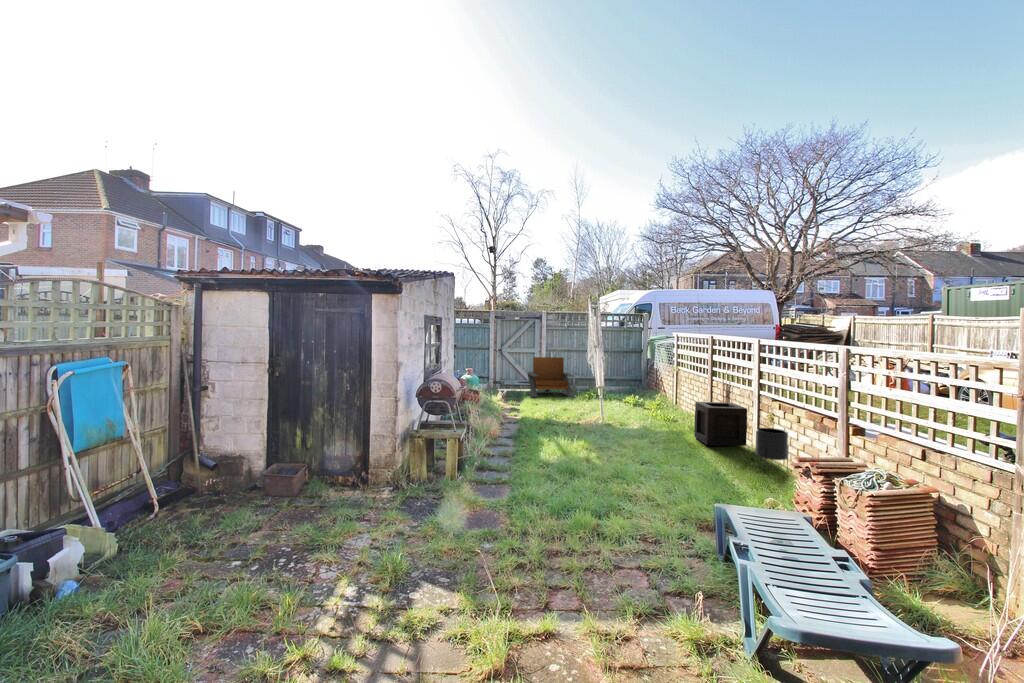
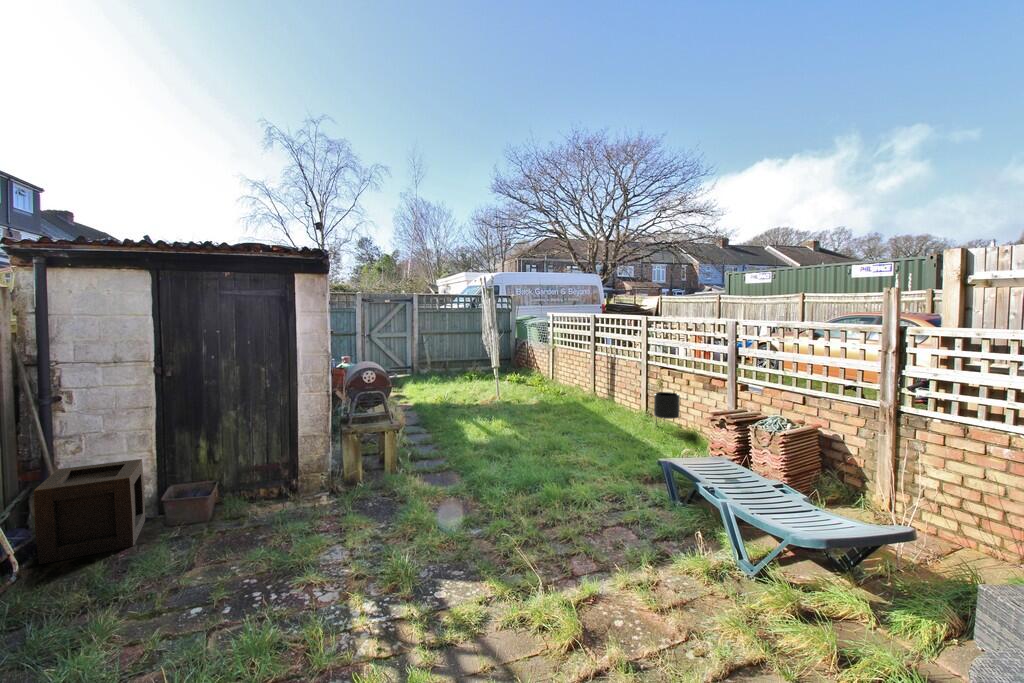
lounge chair: present [527,357,574,397] -> none [399,340,451,383]
wooden crate: present [695,402,747,446] -> present [34,459,145,564]

